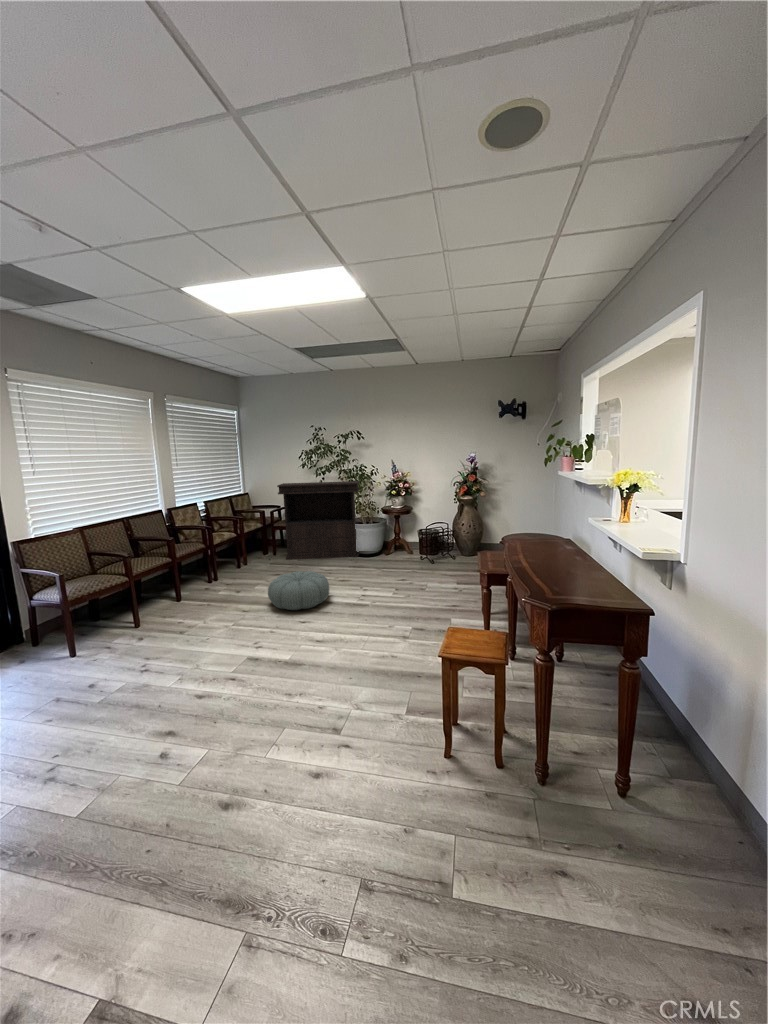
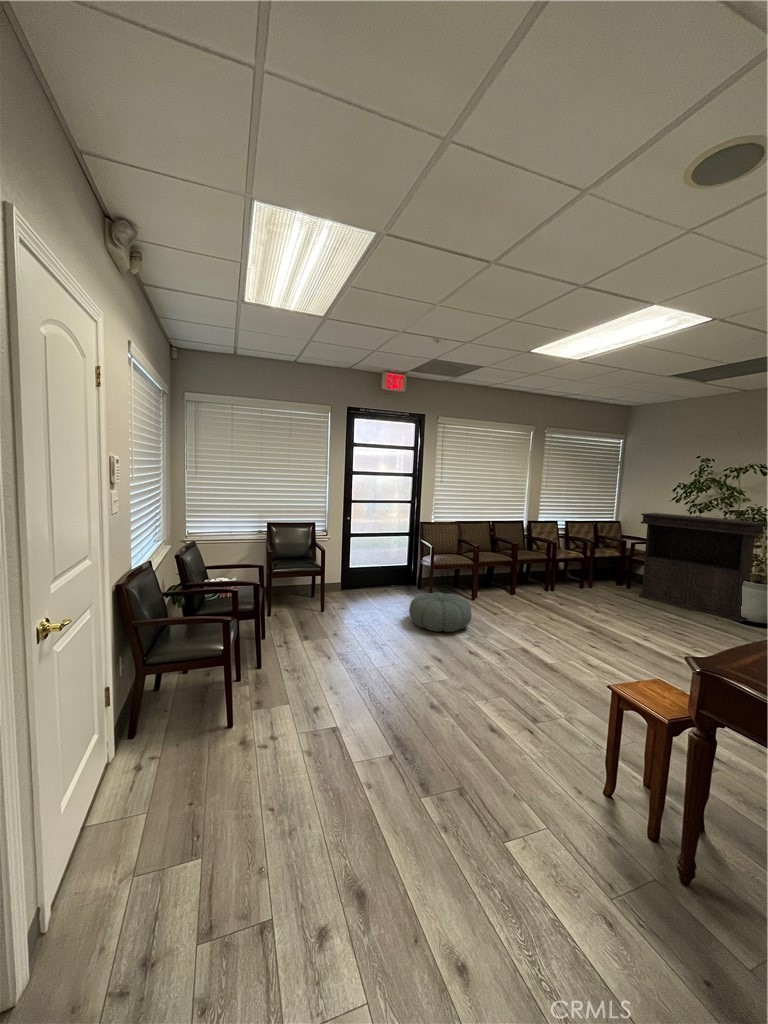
pouf: present [268,571,329,610] -> present [409,592,472,632]

